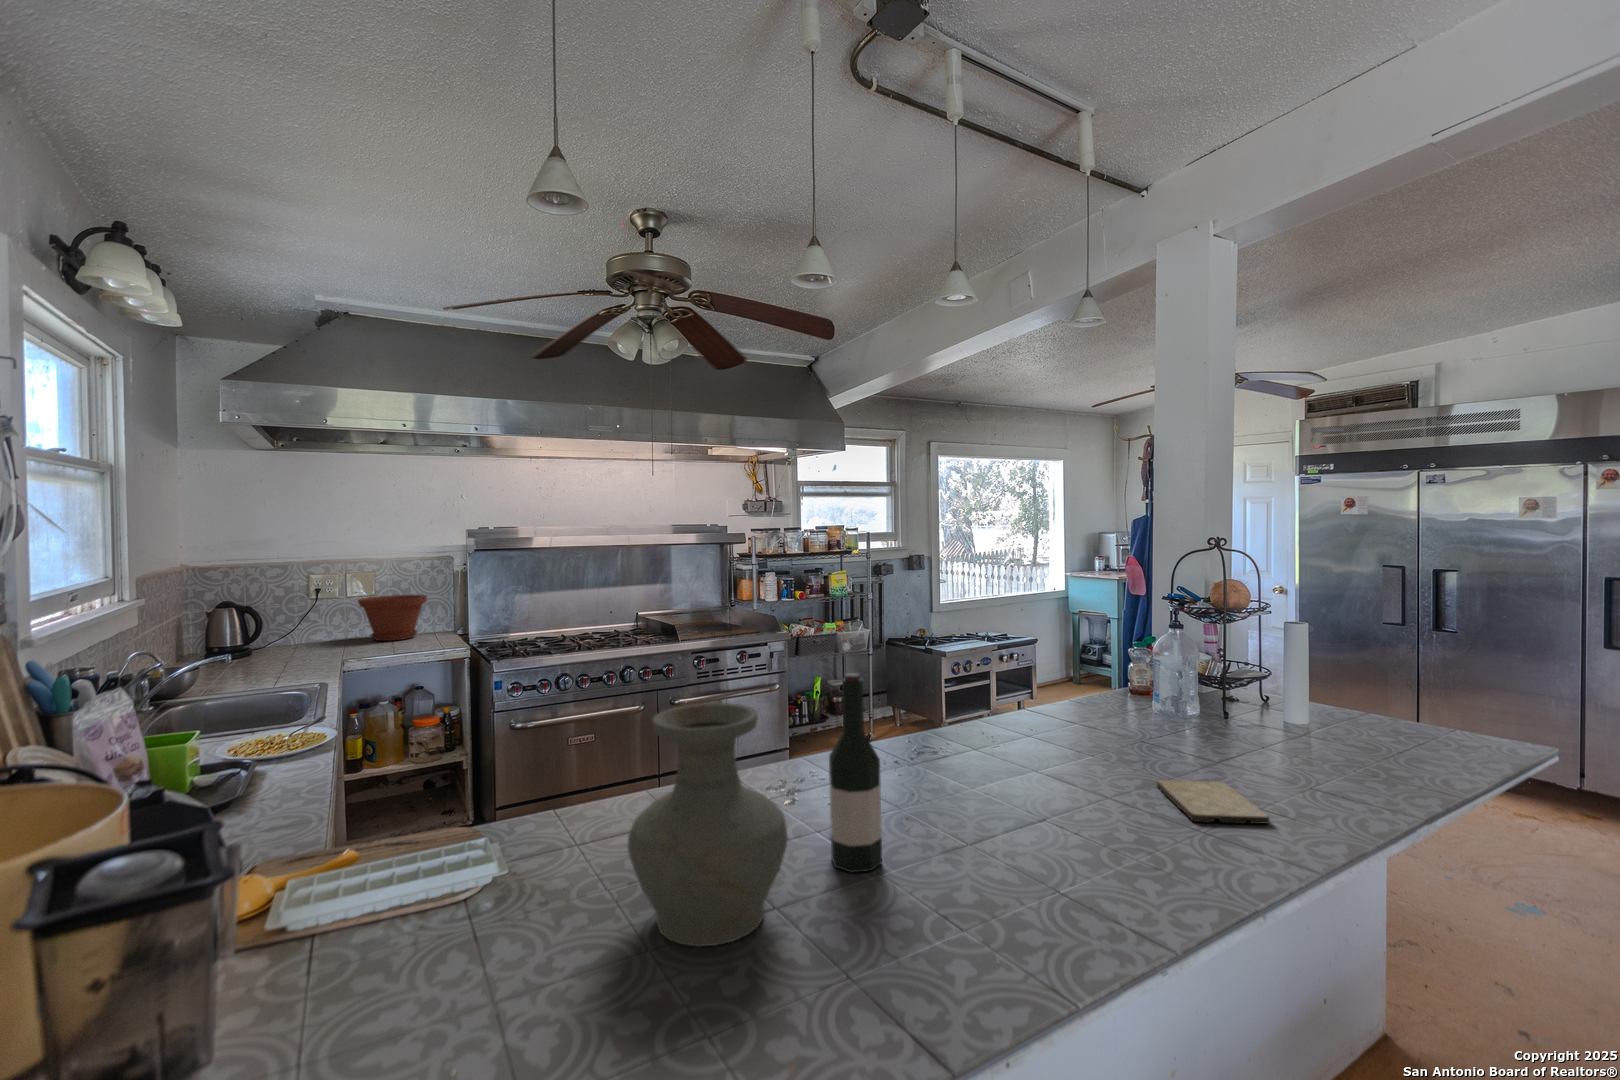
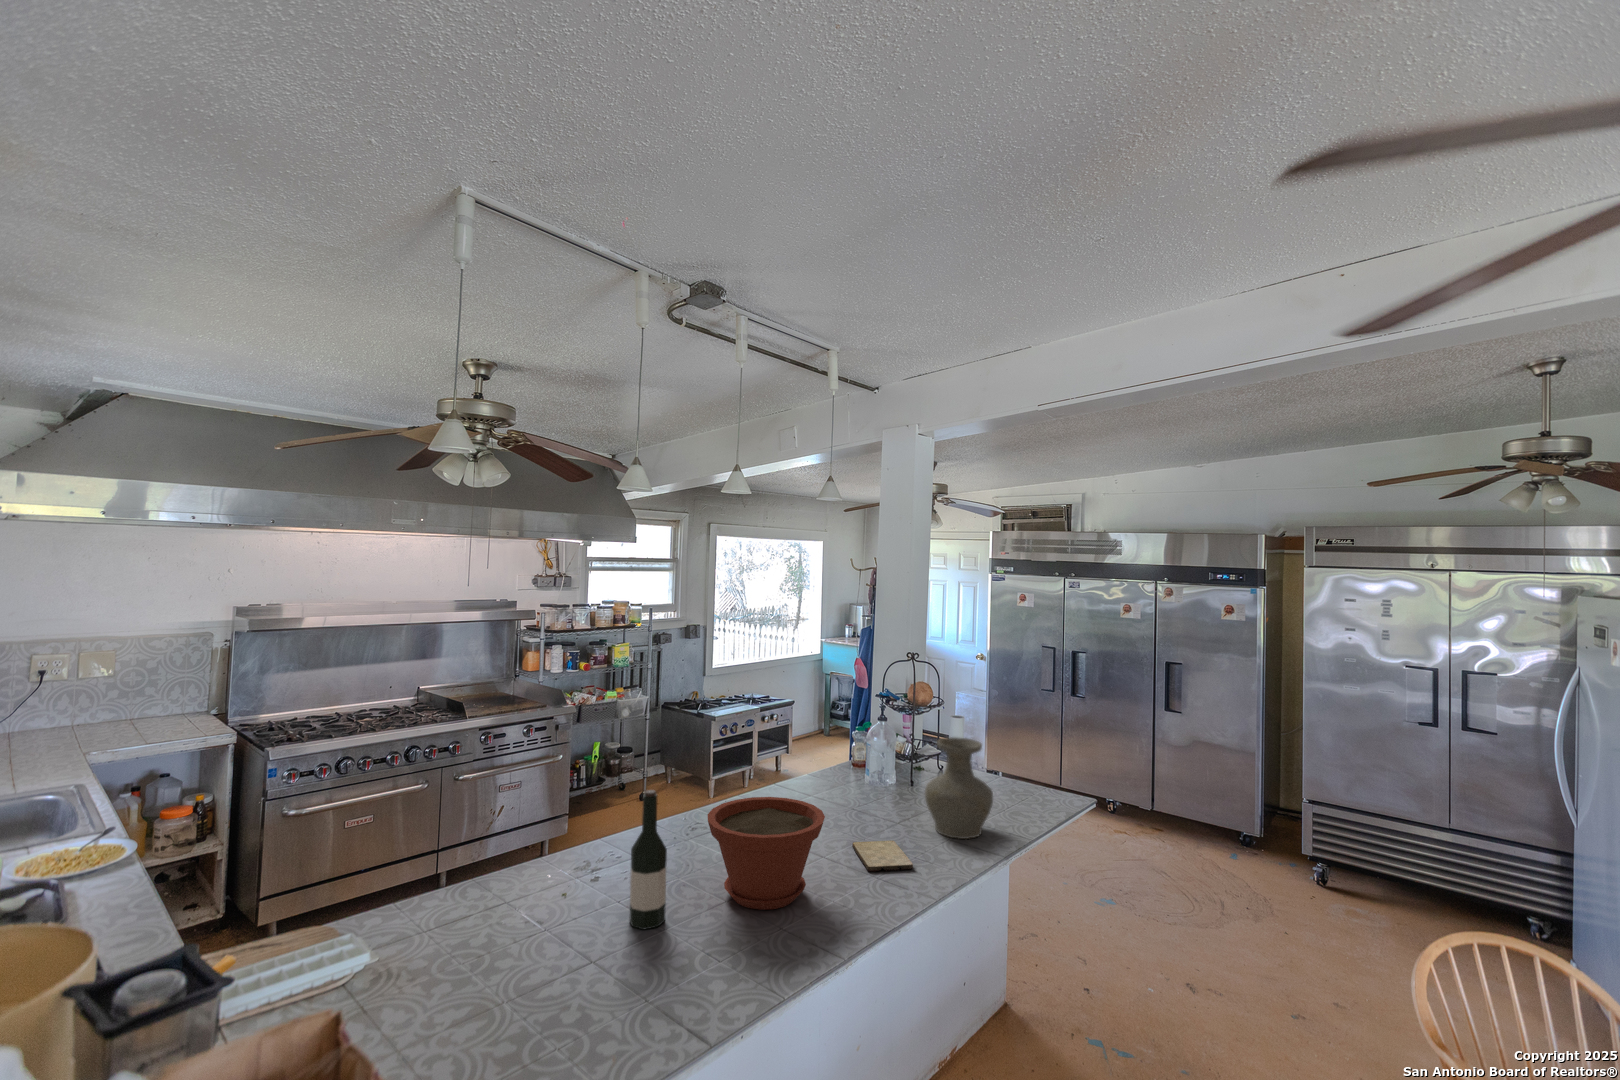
plant pot: present [358,595,427,641] -> present [708,797,825,910]
vase: present [628,703,787,946] -> present [925,737,993,839]

